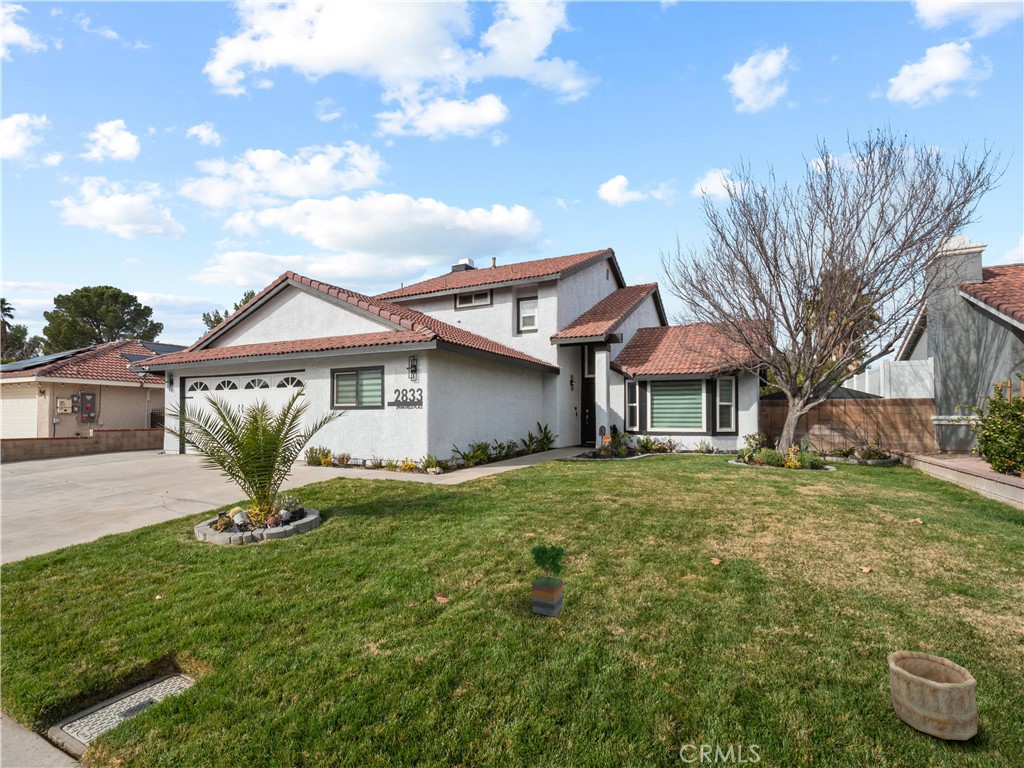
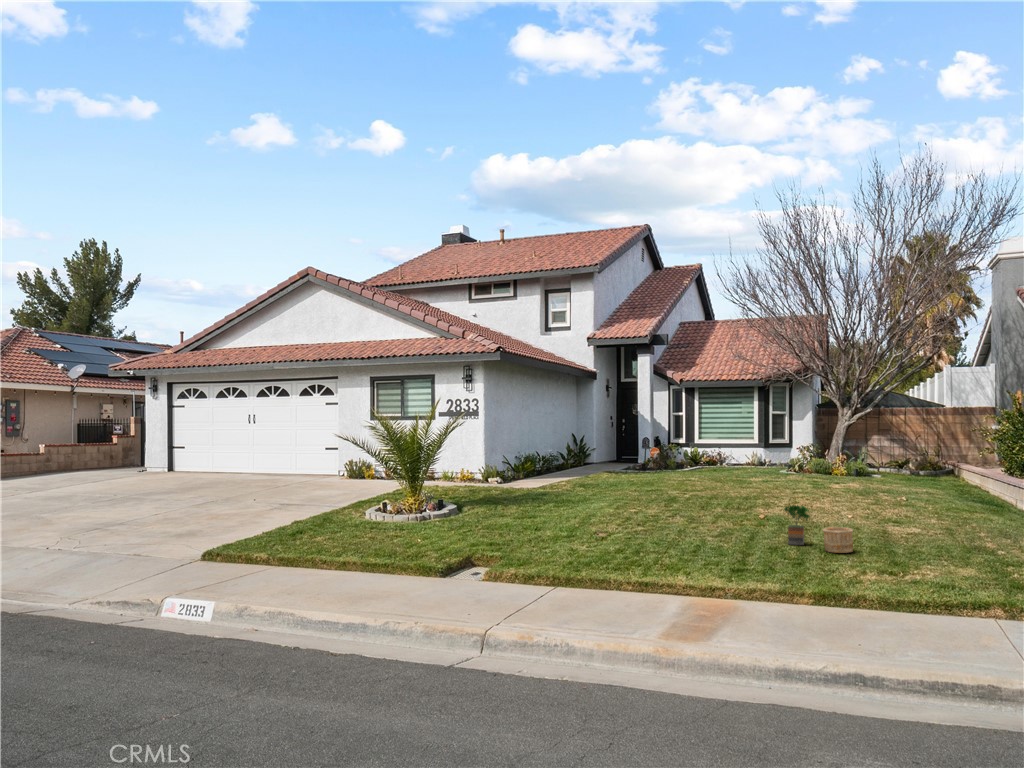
potted tree: present [531,545,569,617] -> present [784,505,810,545]

